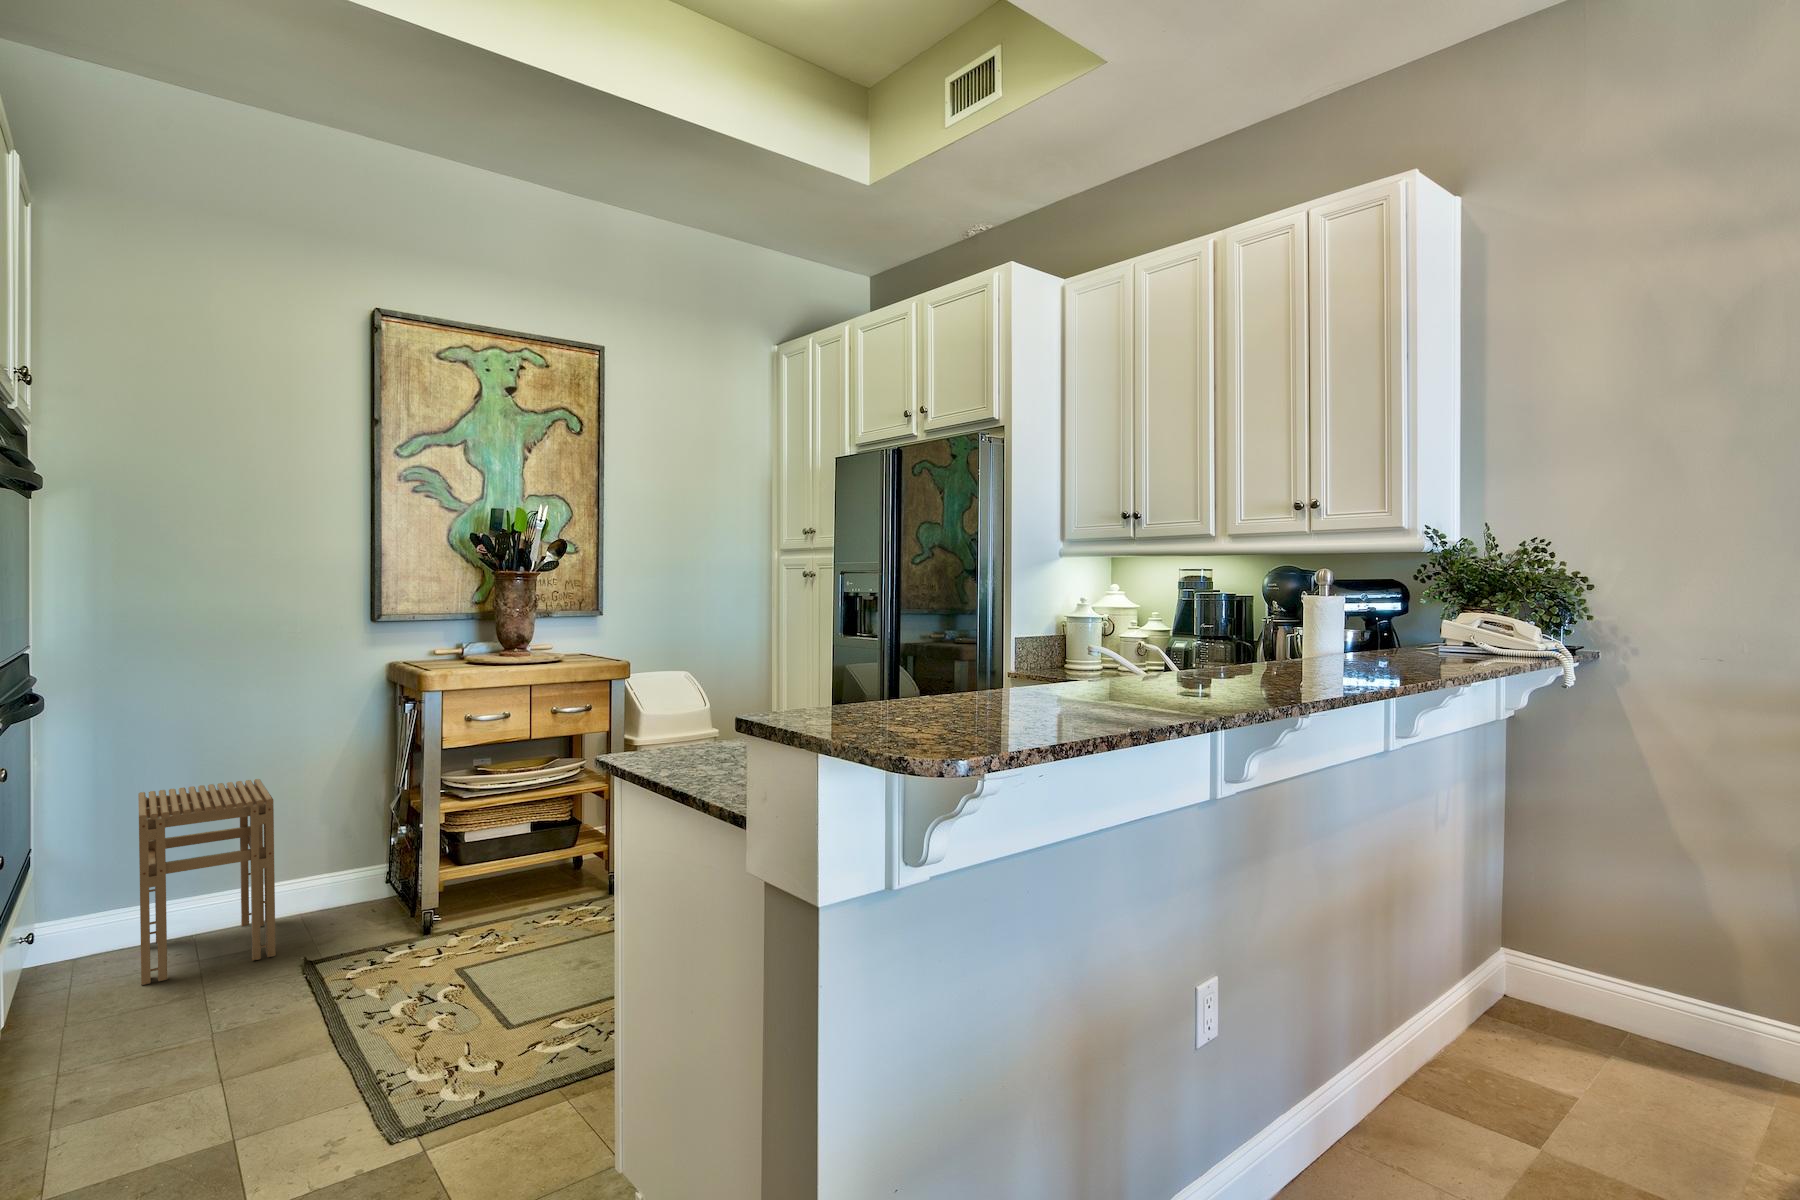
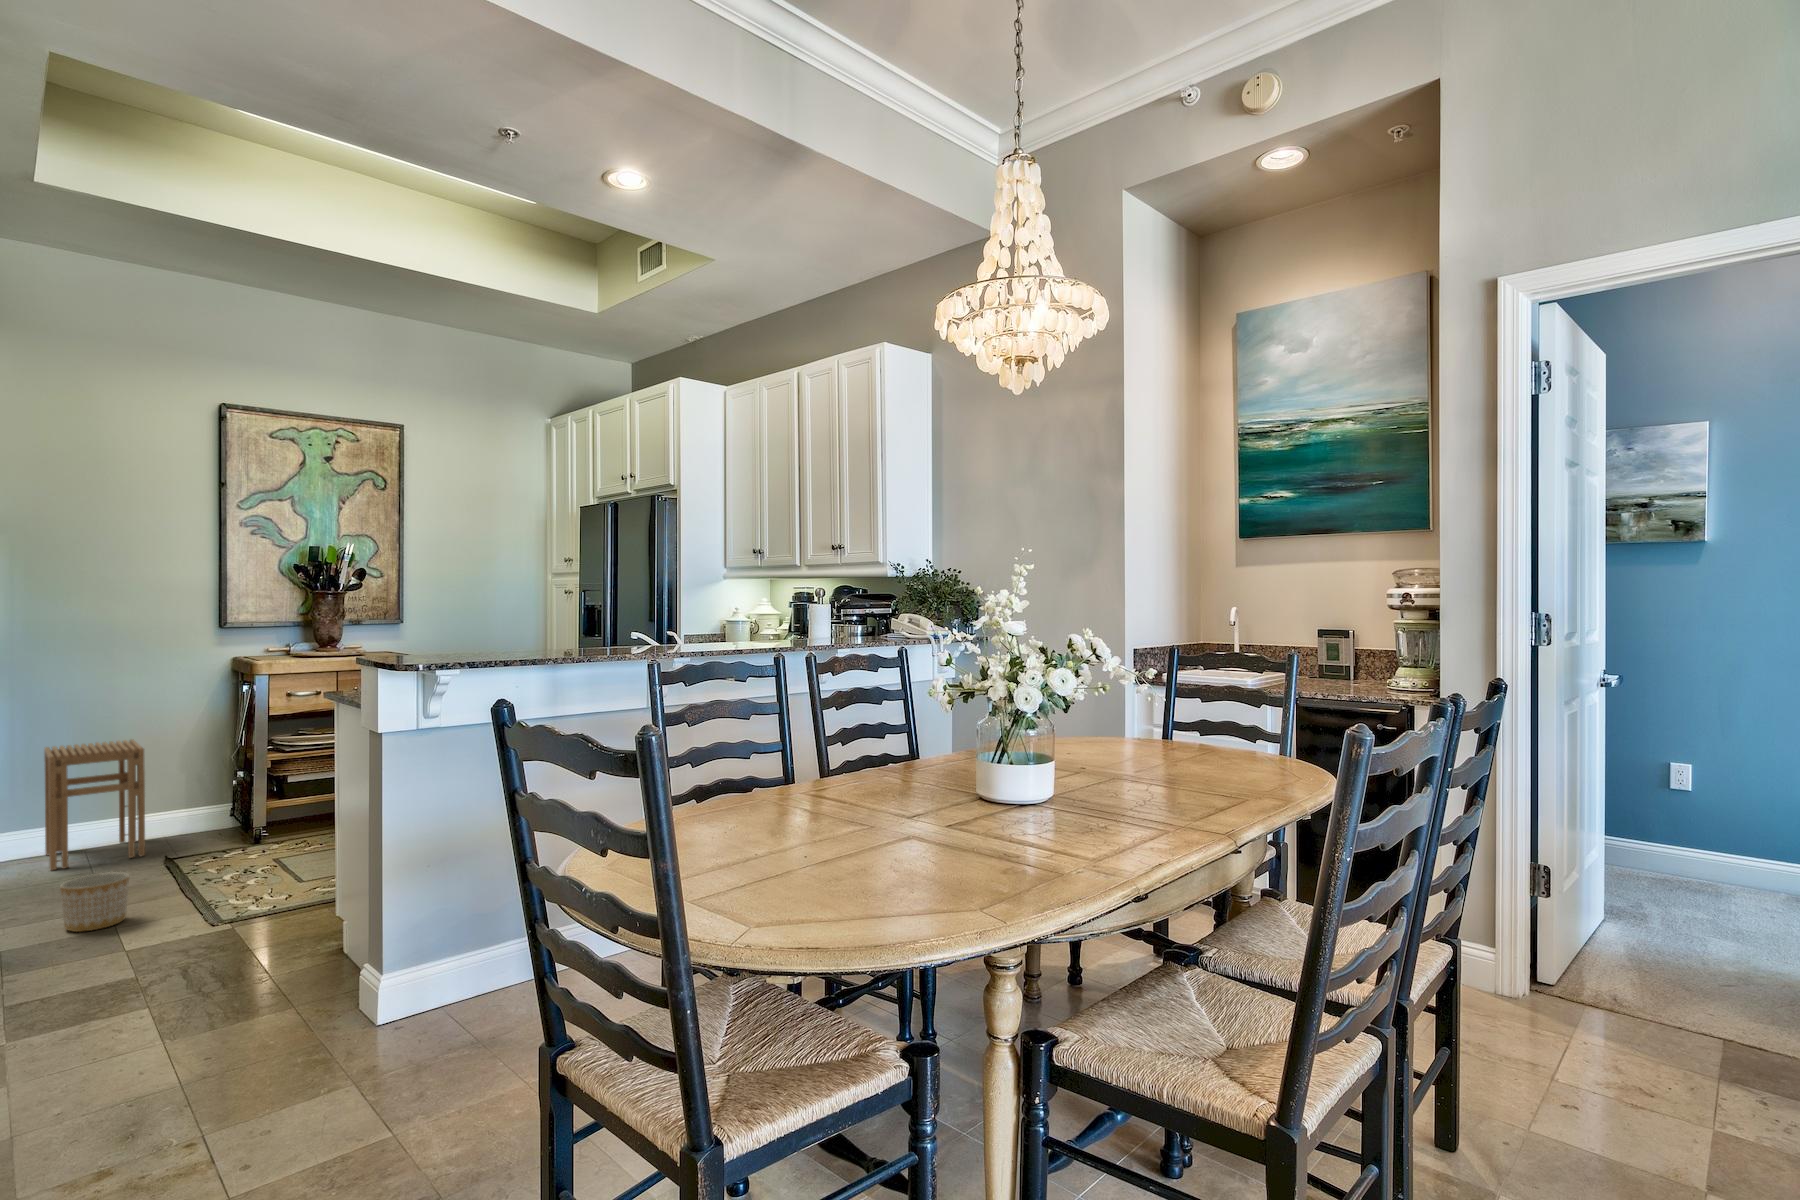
planter: none [132,1039,248,1159] -> present [60,872,129,932]

